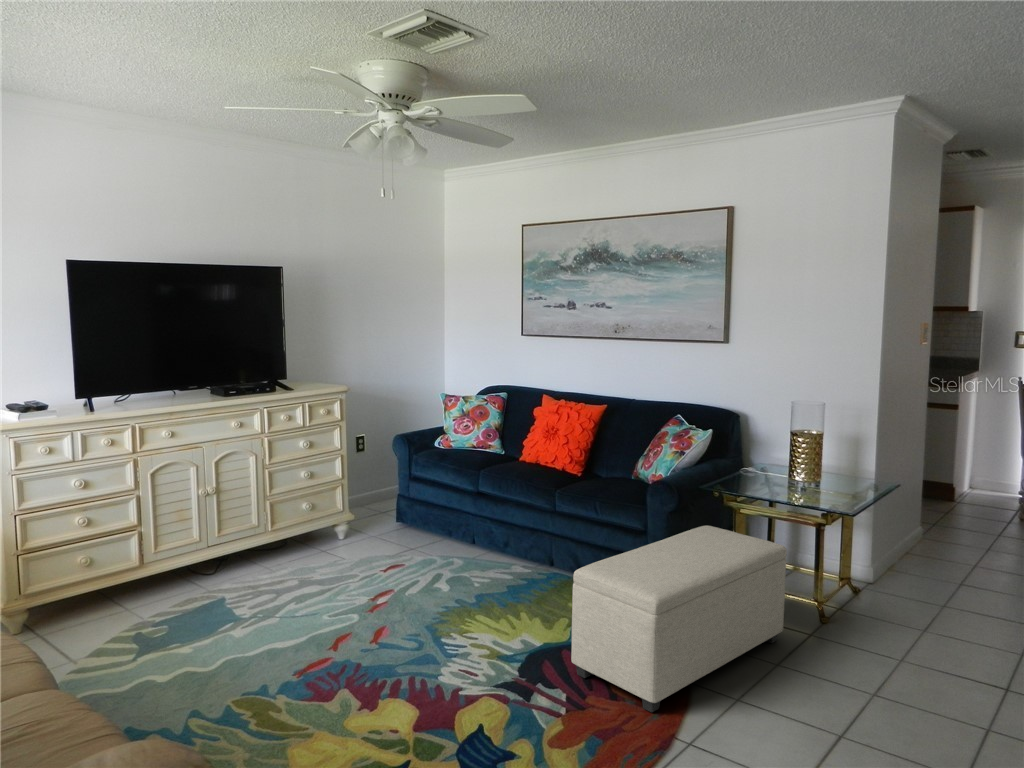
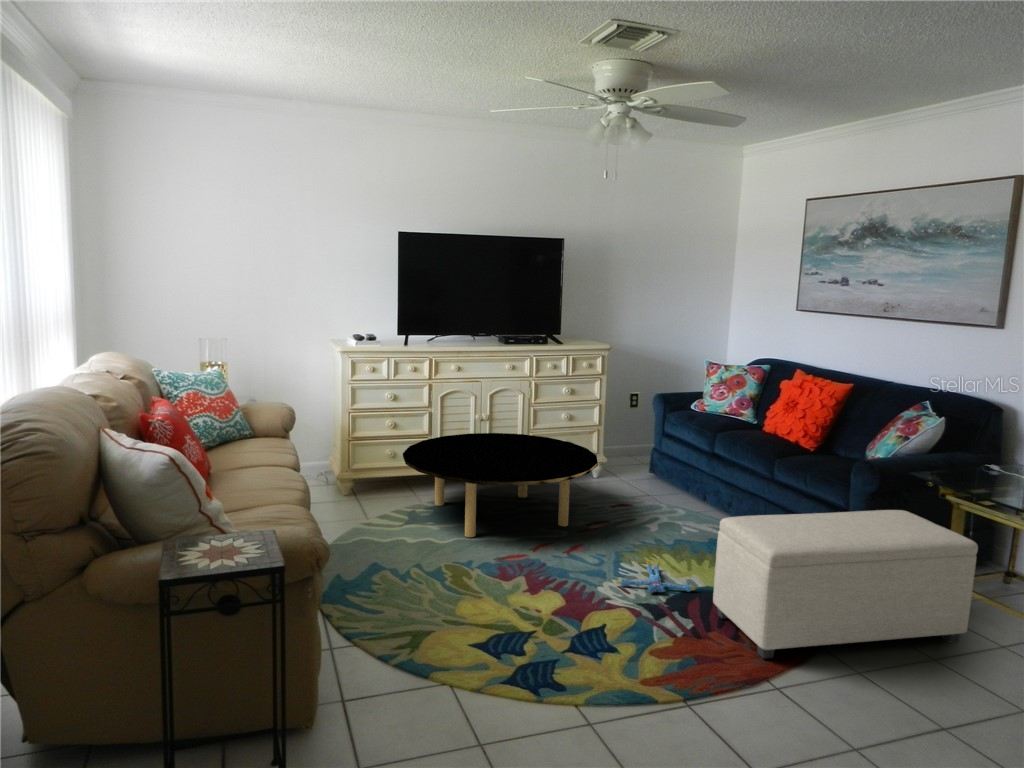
coffee table: none [121,503,380,654] -> present [403,433,598,537]
plush toy: none [456,629,539,669] -> present [616,561,696,592]

